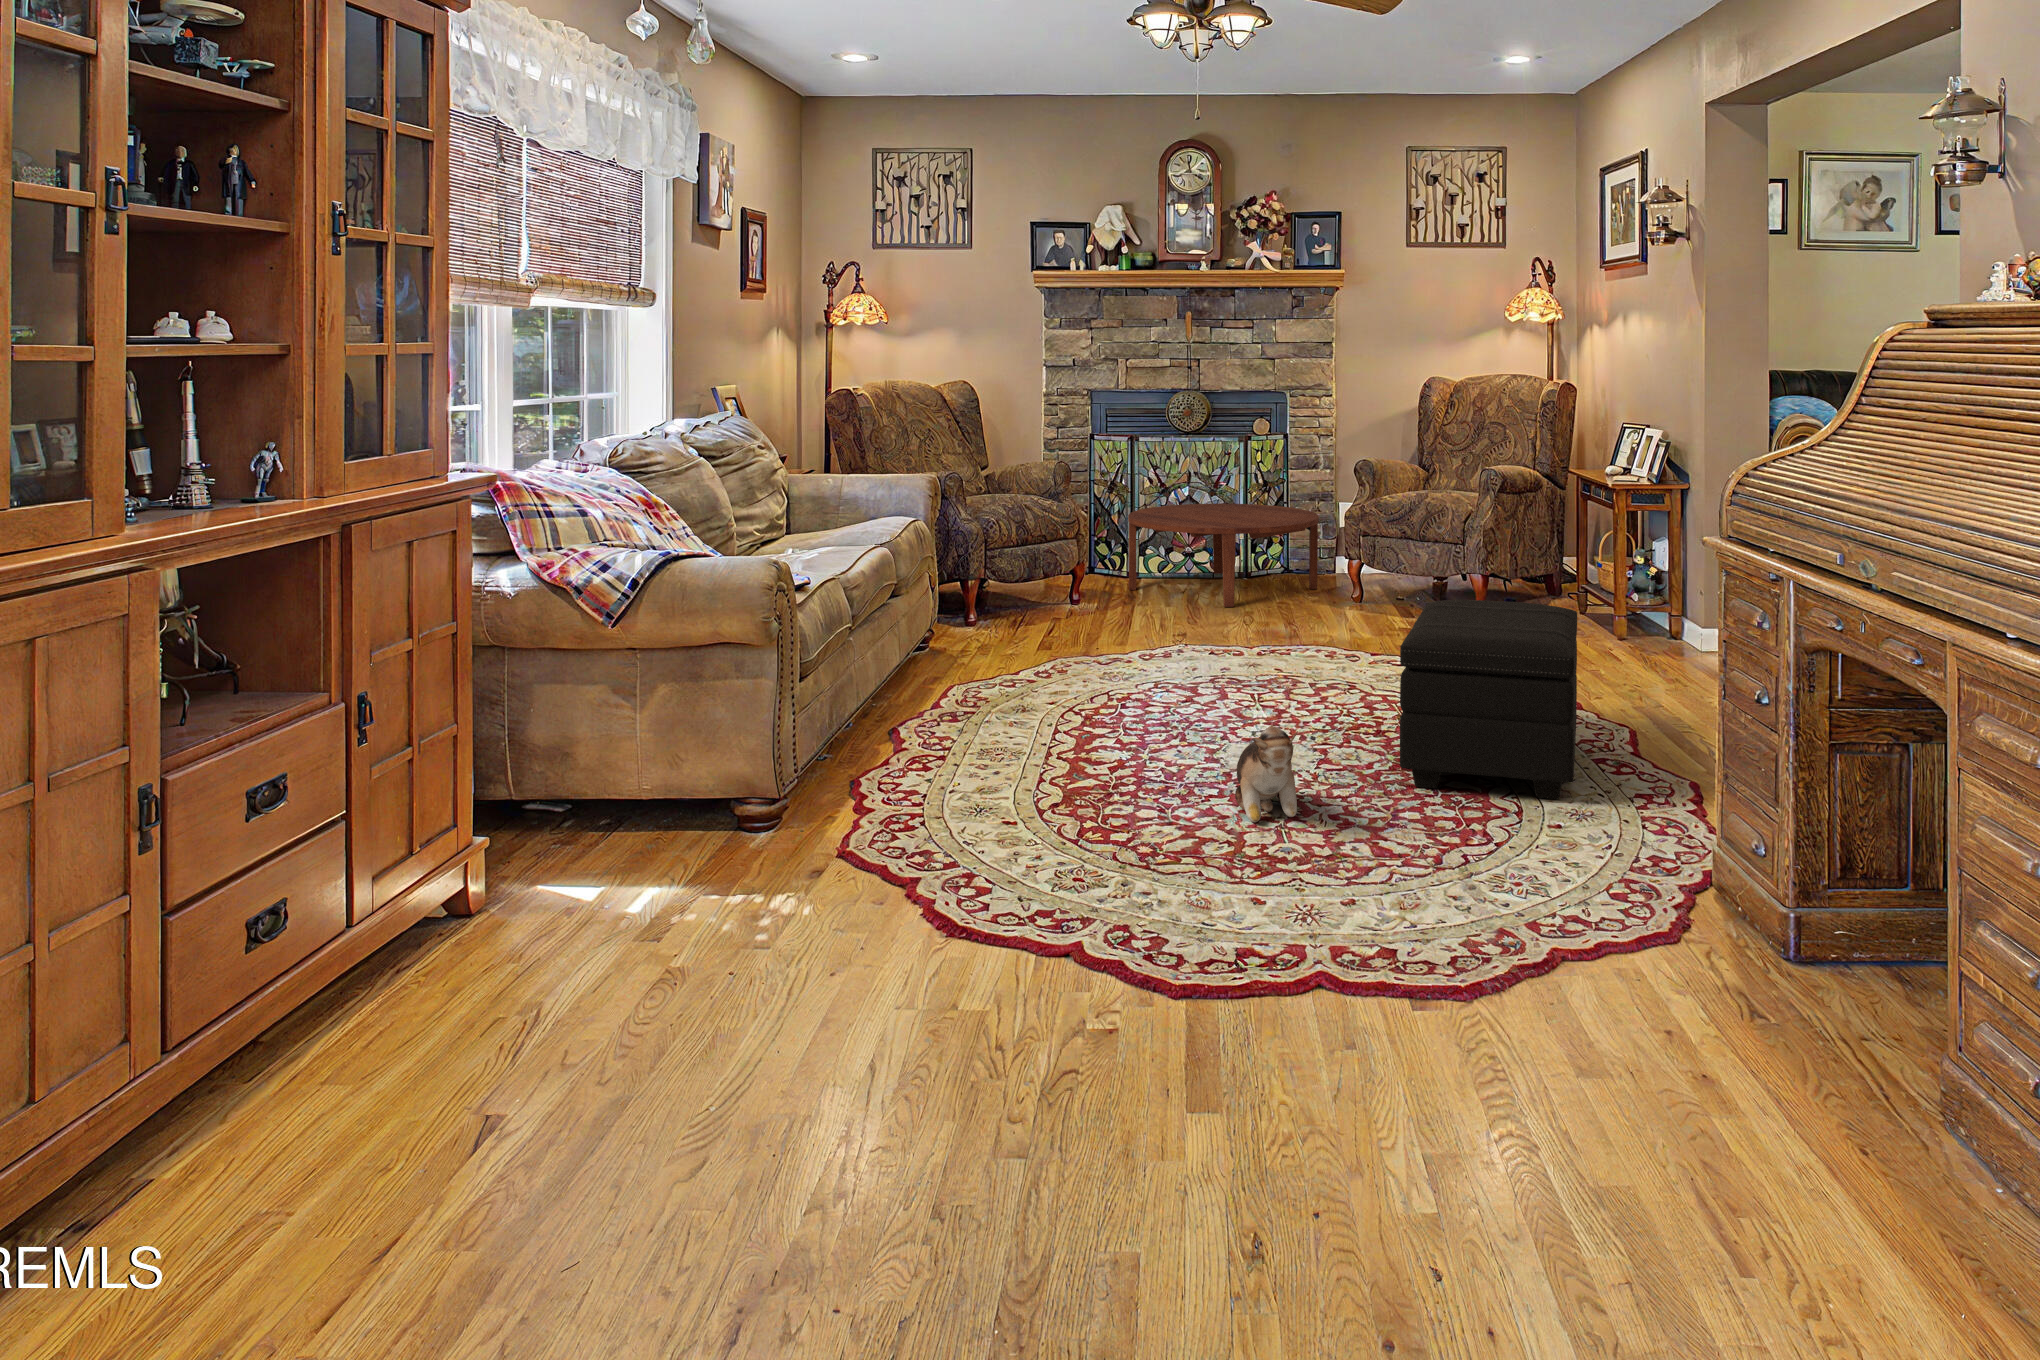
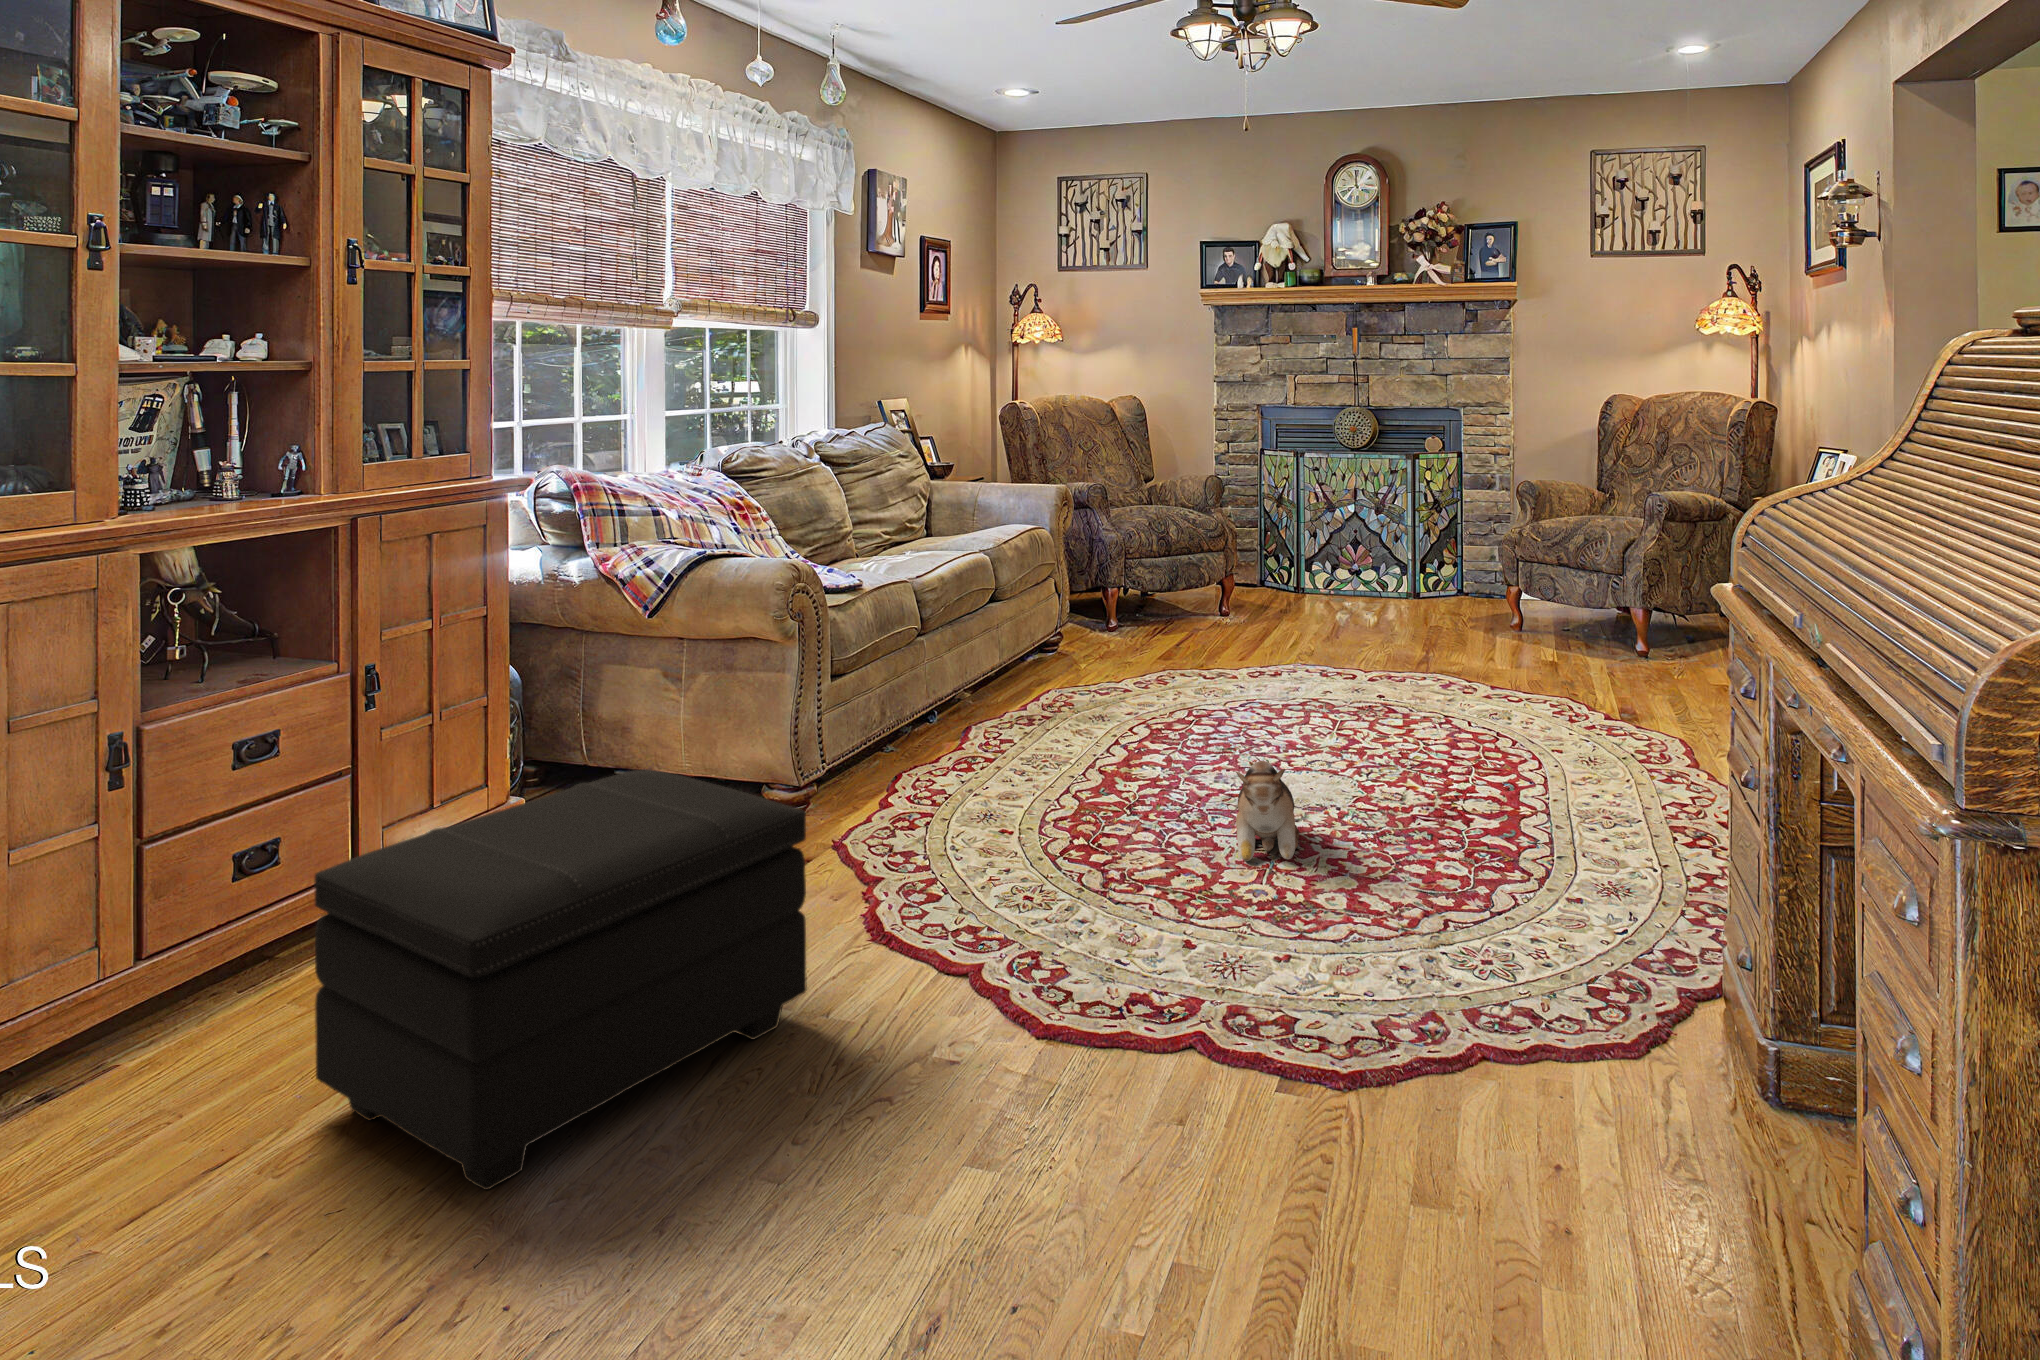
coffee table: present [1128,504,1319,607] -> none [1278,522,1477,629]
footstool: present [1400,600,1577,799] -> present [315,769,807,1190]

